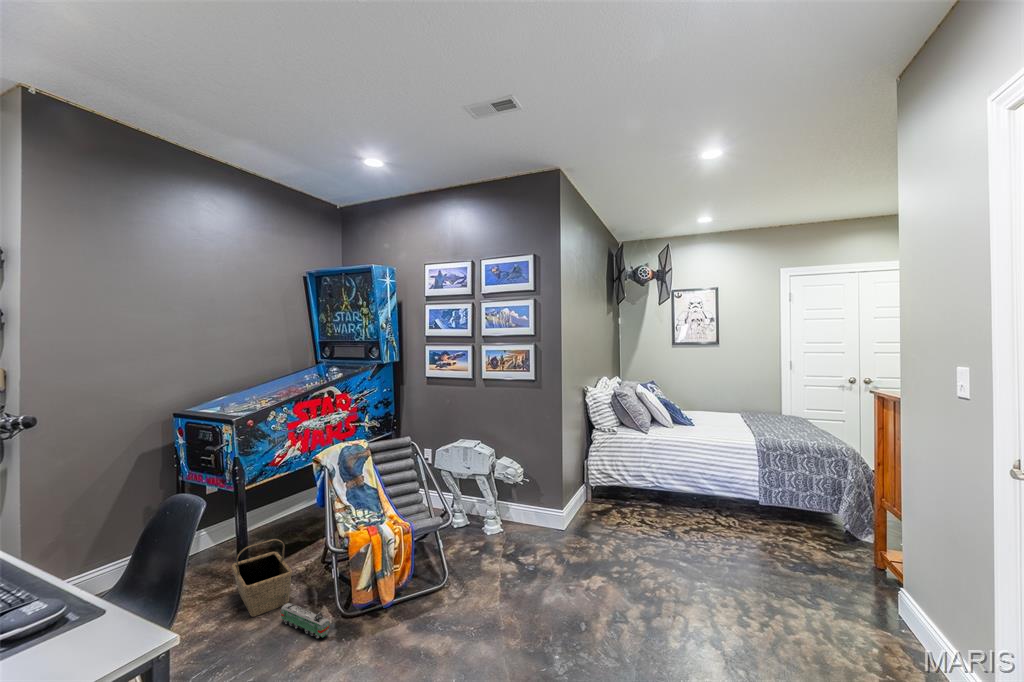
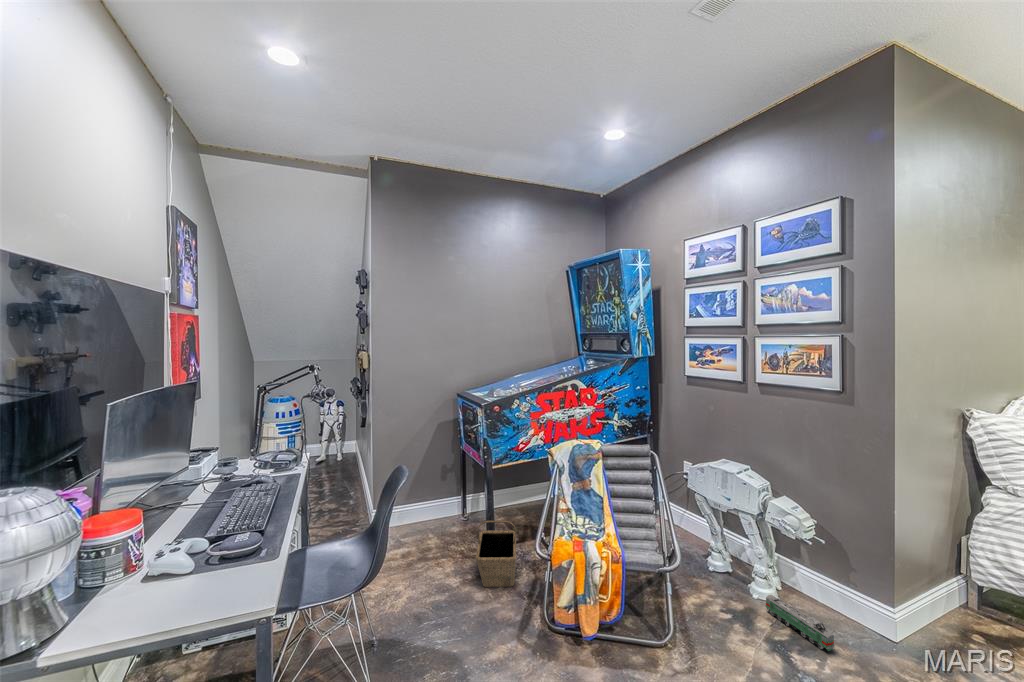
toy train: present [281,603,329,638] -> present [766,595,835,651]

